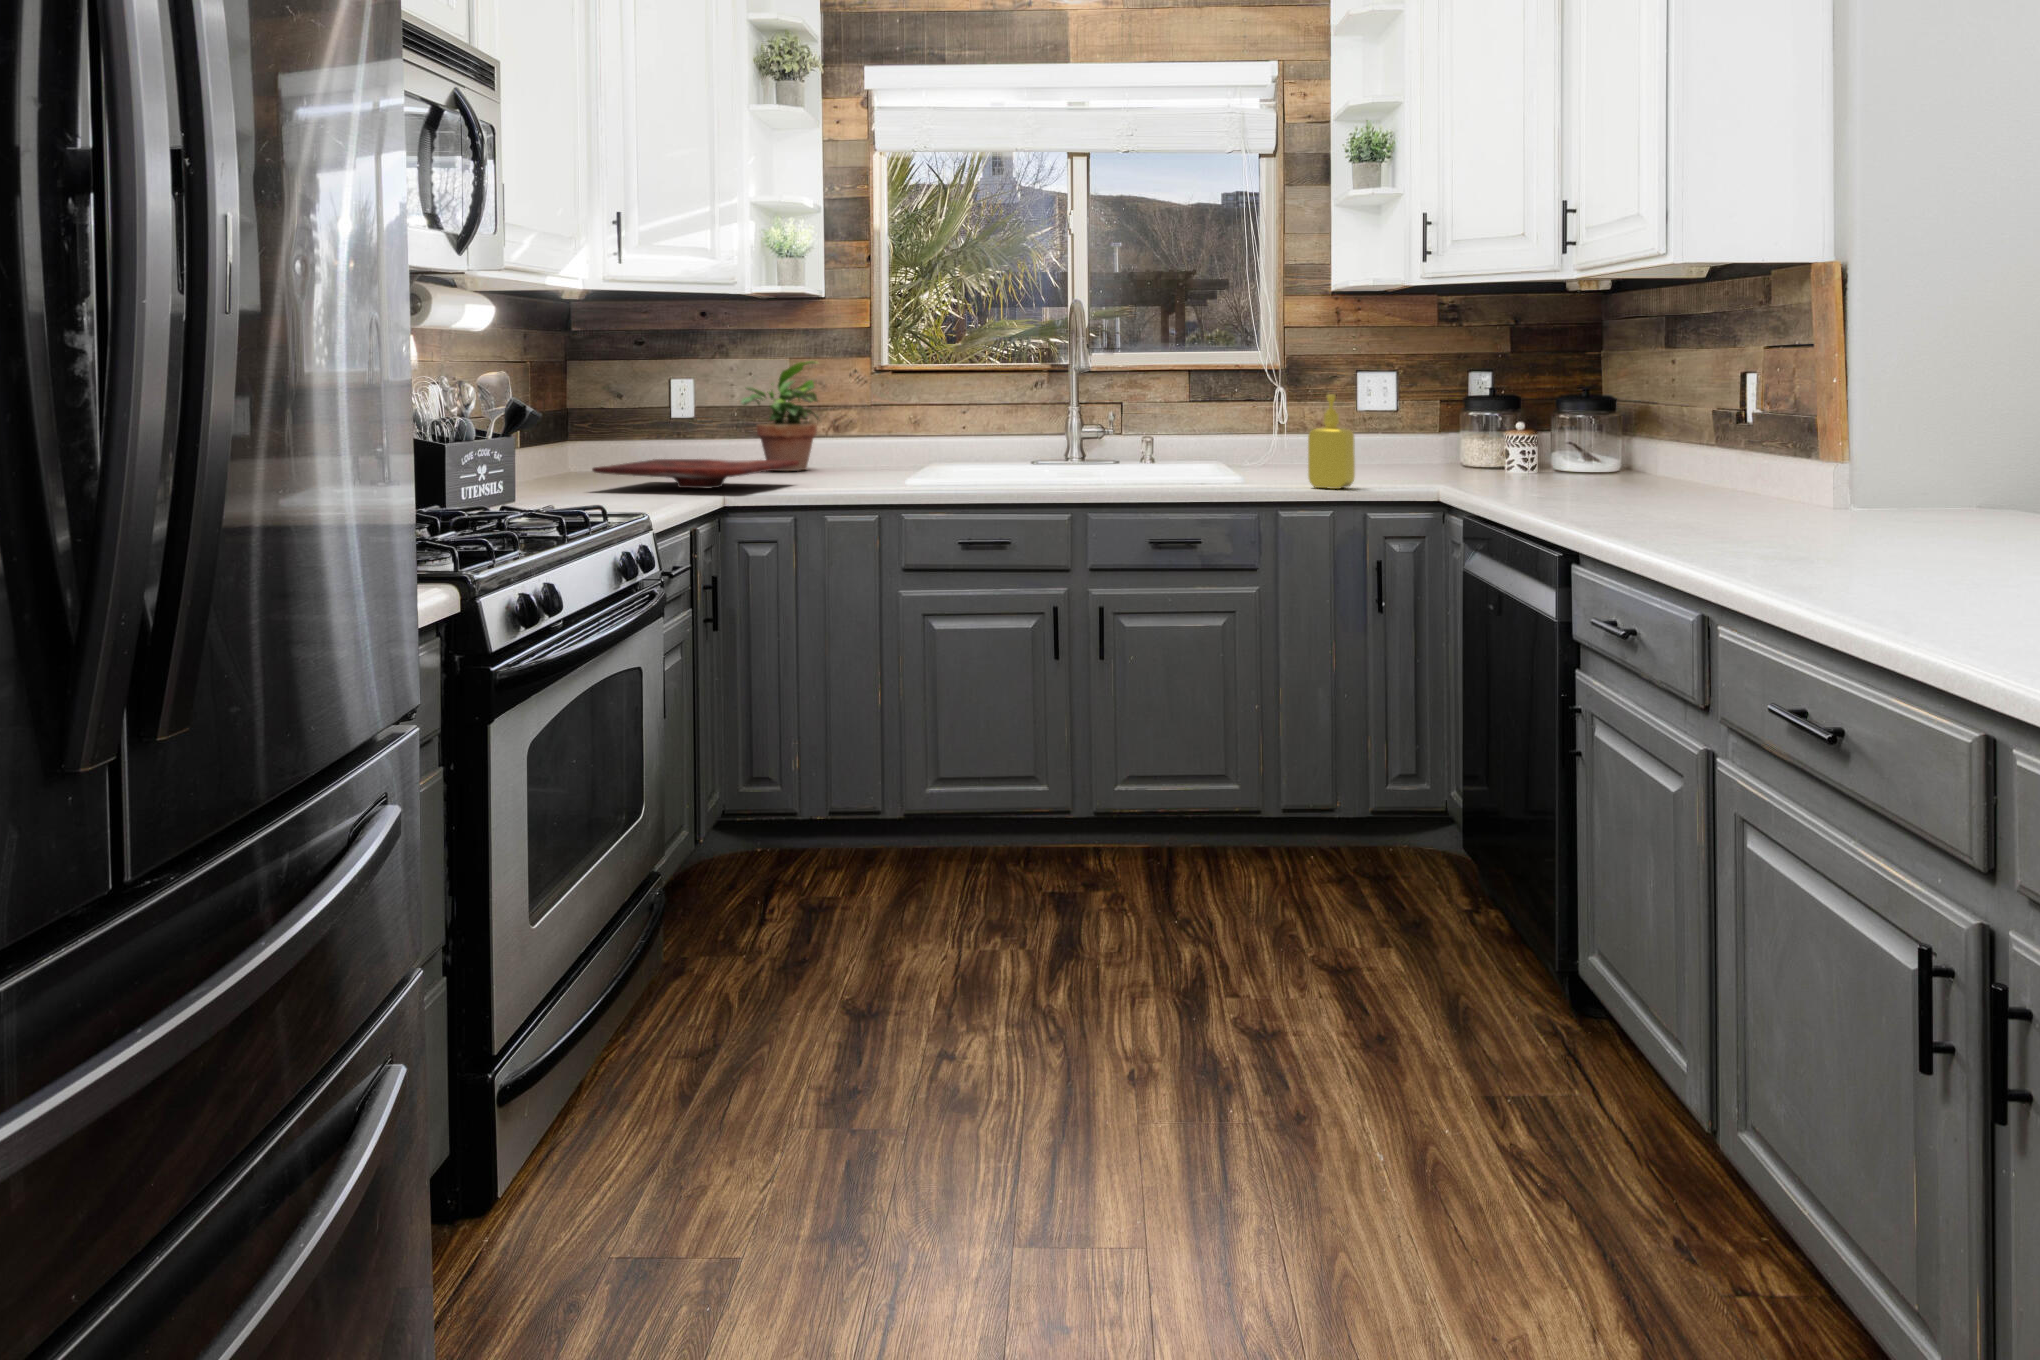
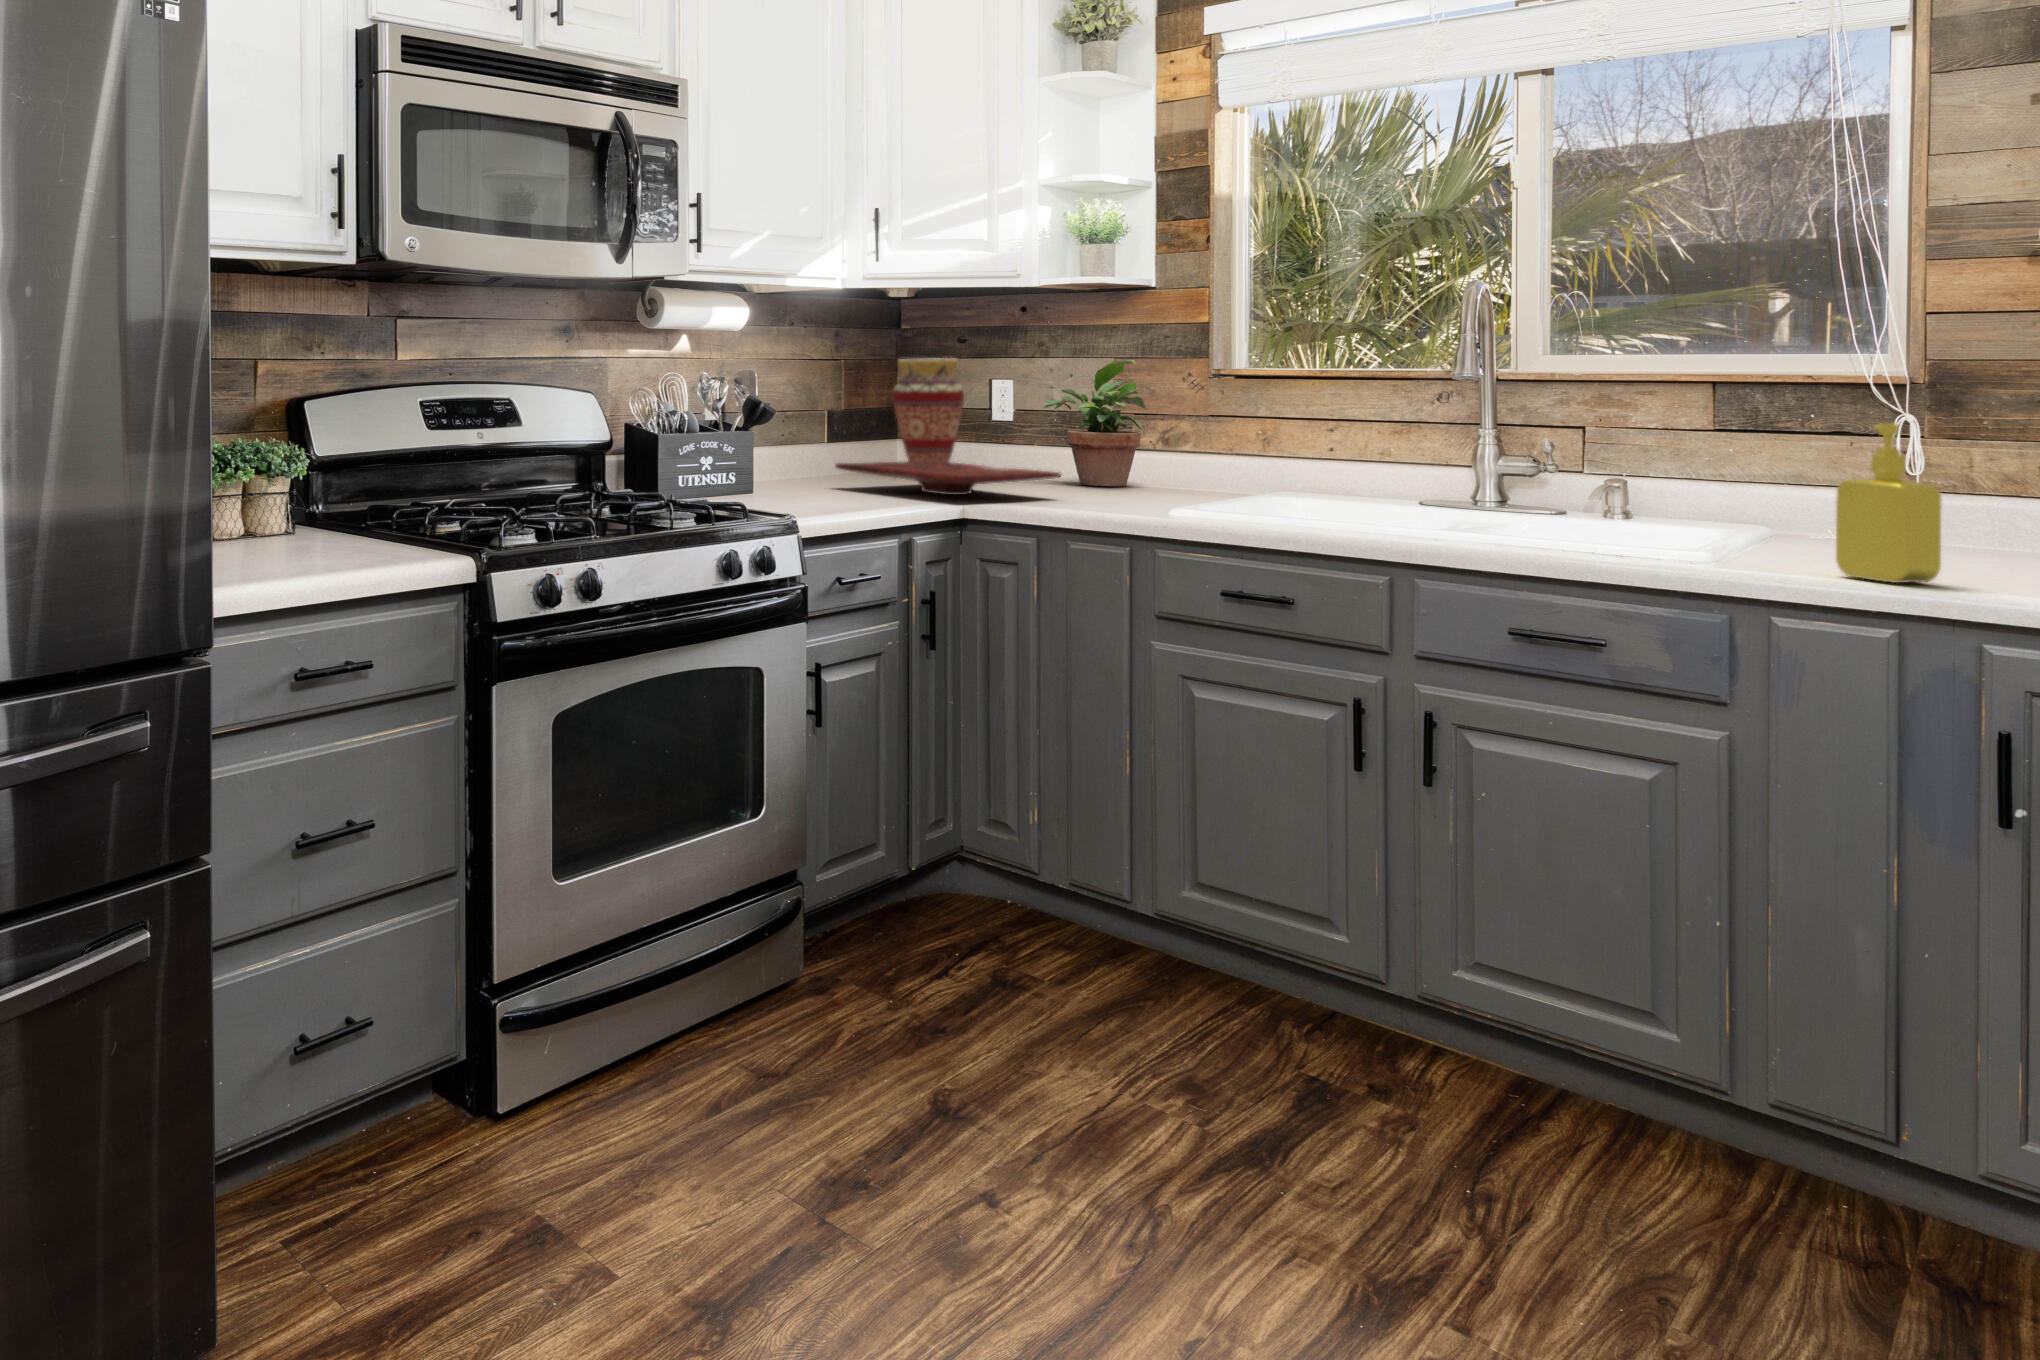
vase: none [587,362,656,473] -> present [893,358,964,462]

